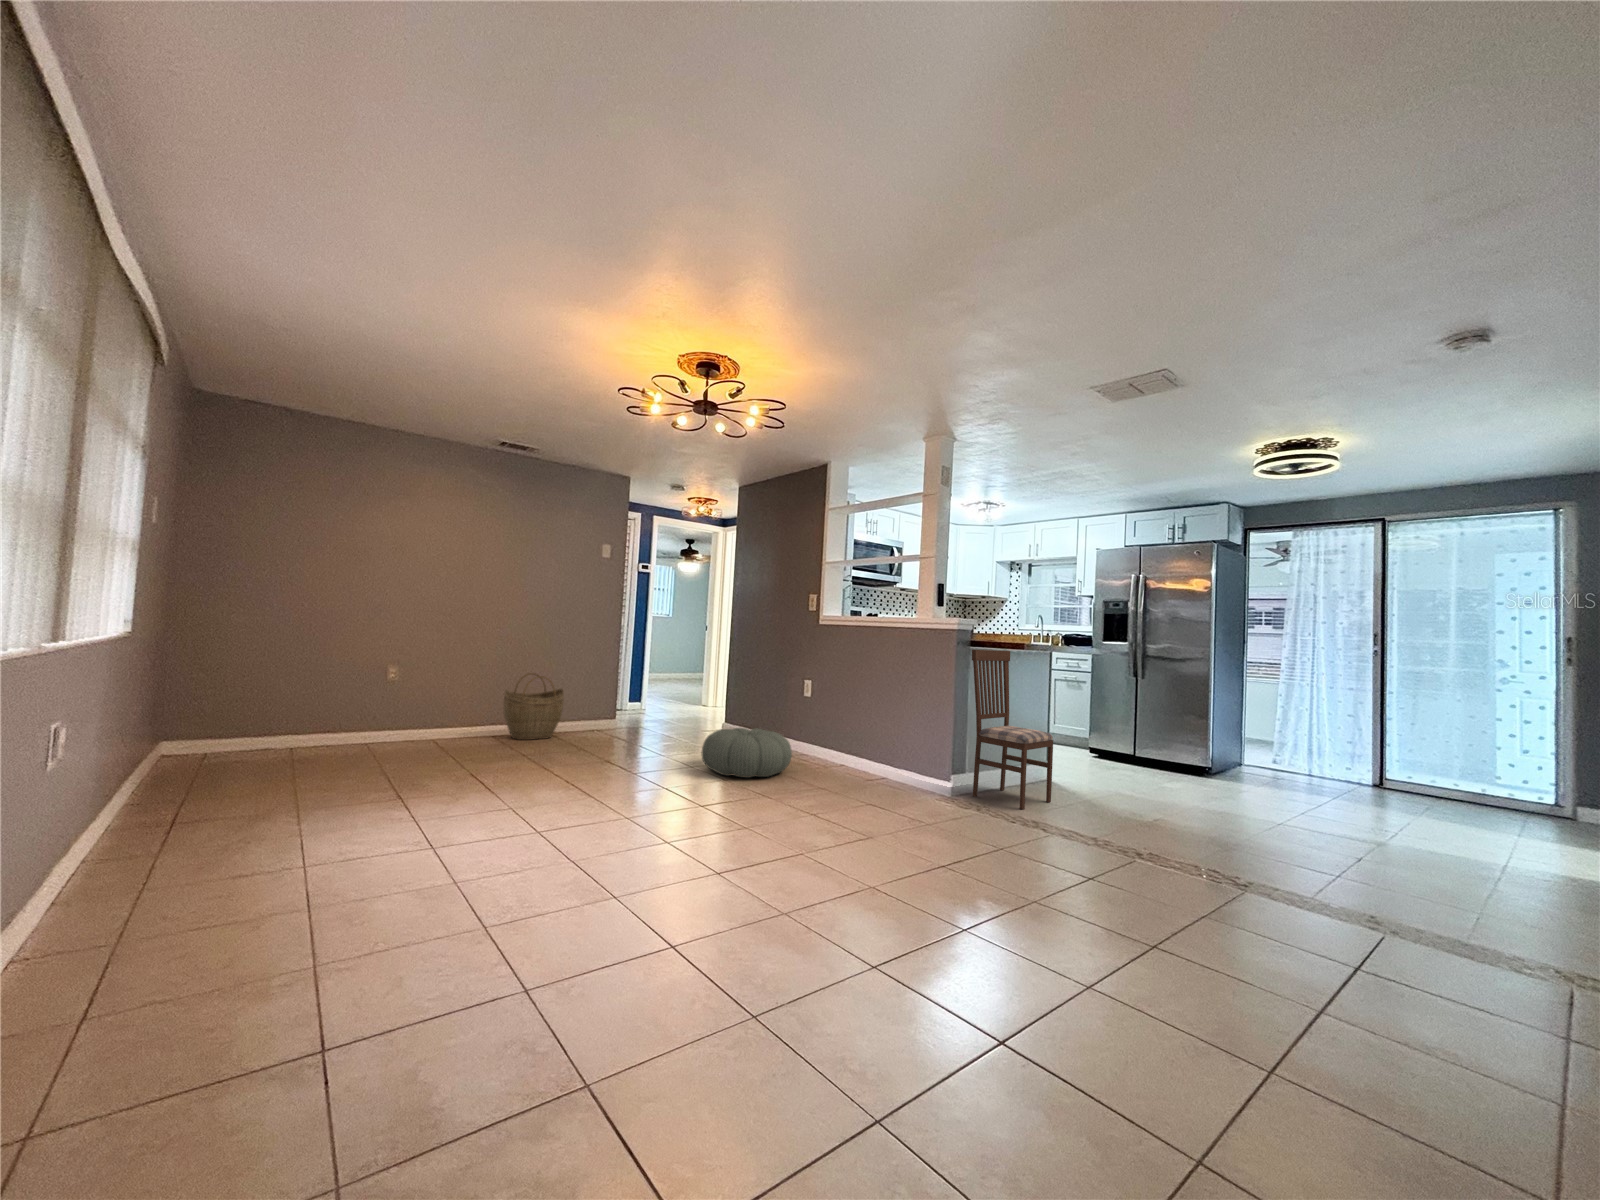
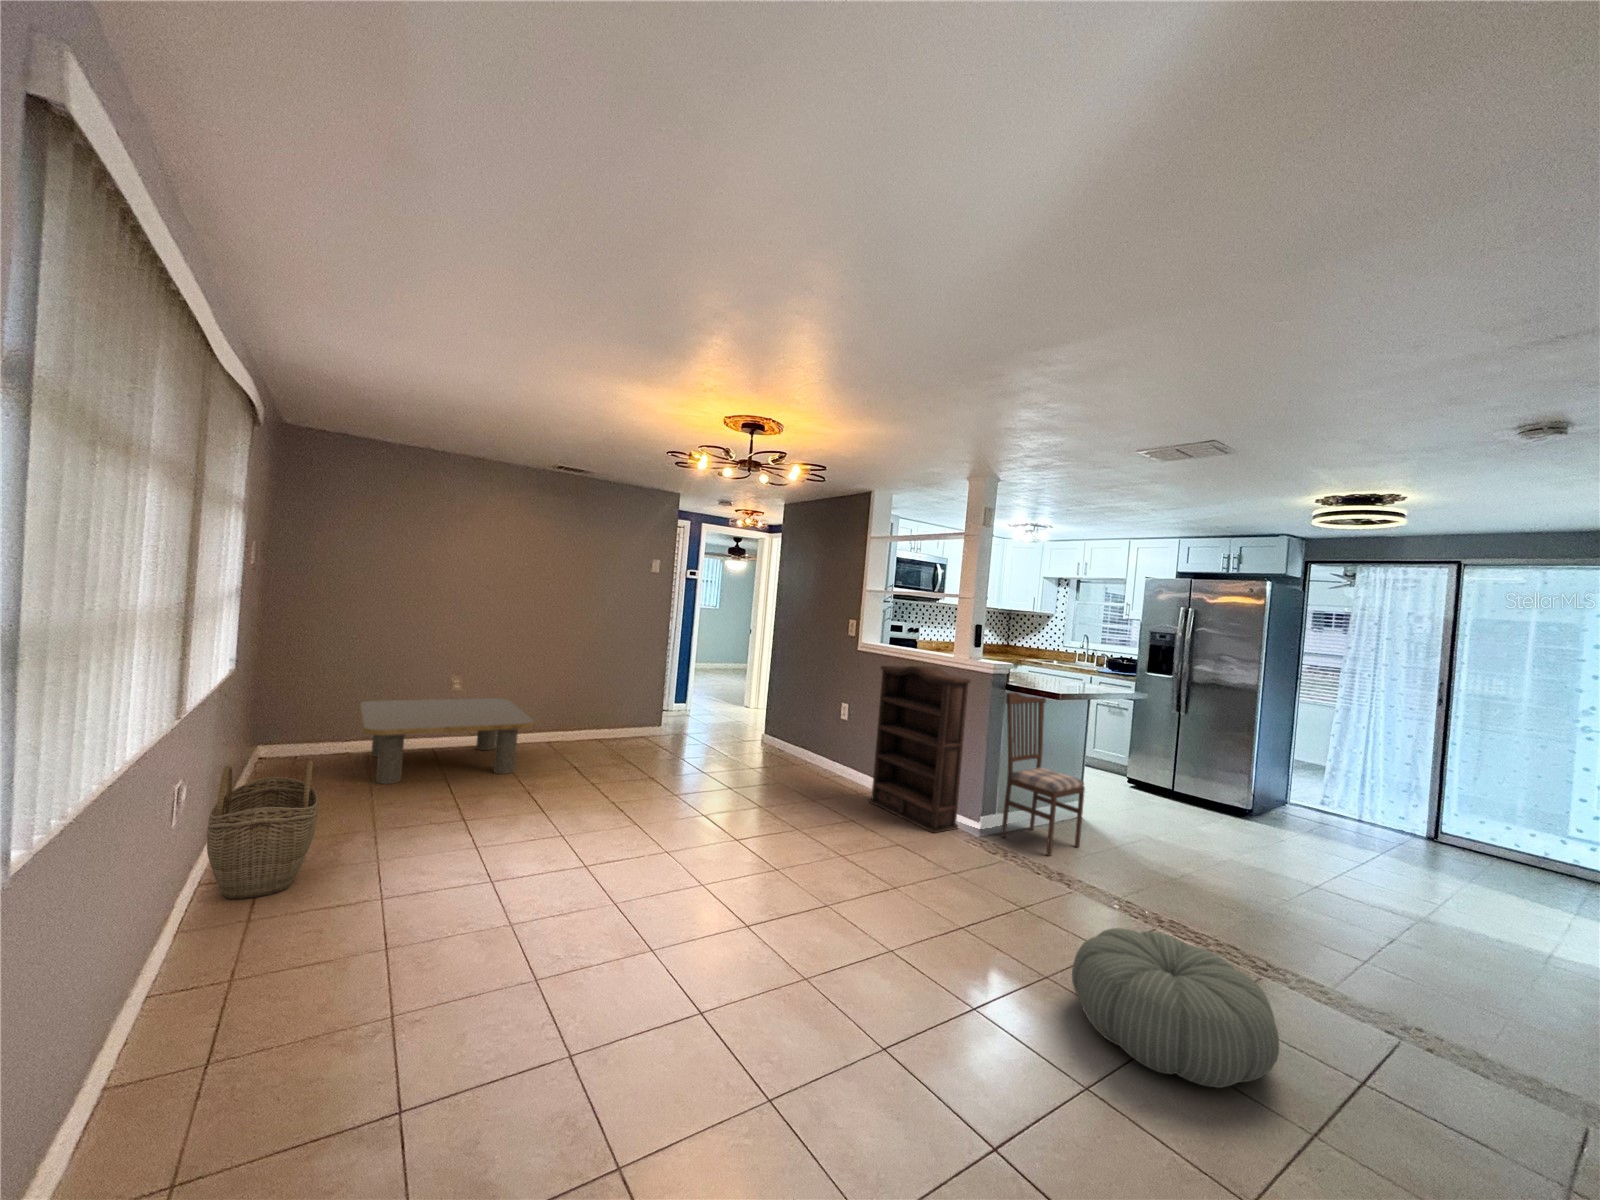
bookshelf: none [837,629,936,796] -> present [869,666,971,833]
woven basket: present [503,673,564,740] -> present [207,761,318,899]
coffee table: none [281,690,478,773] -> present [360,698,534,784]
pouf: present [701,728,792,778] -> present [1072,928,1279,1088]

